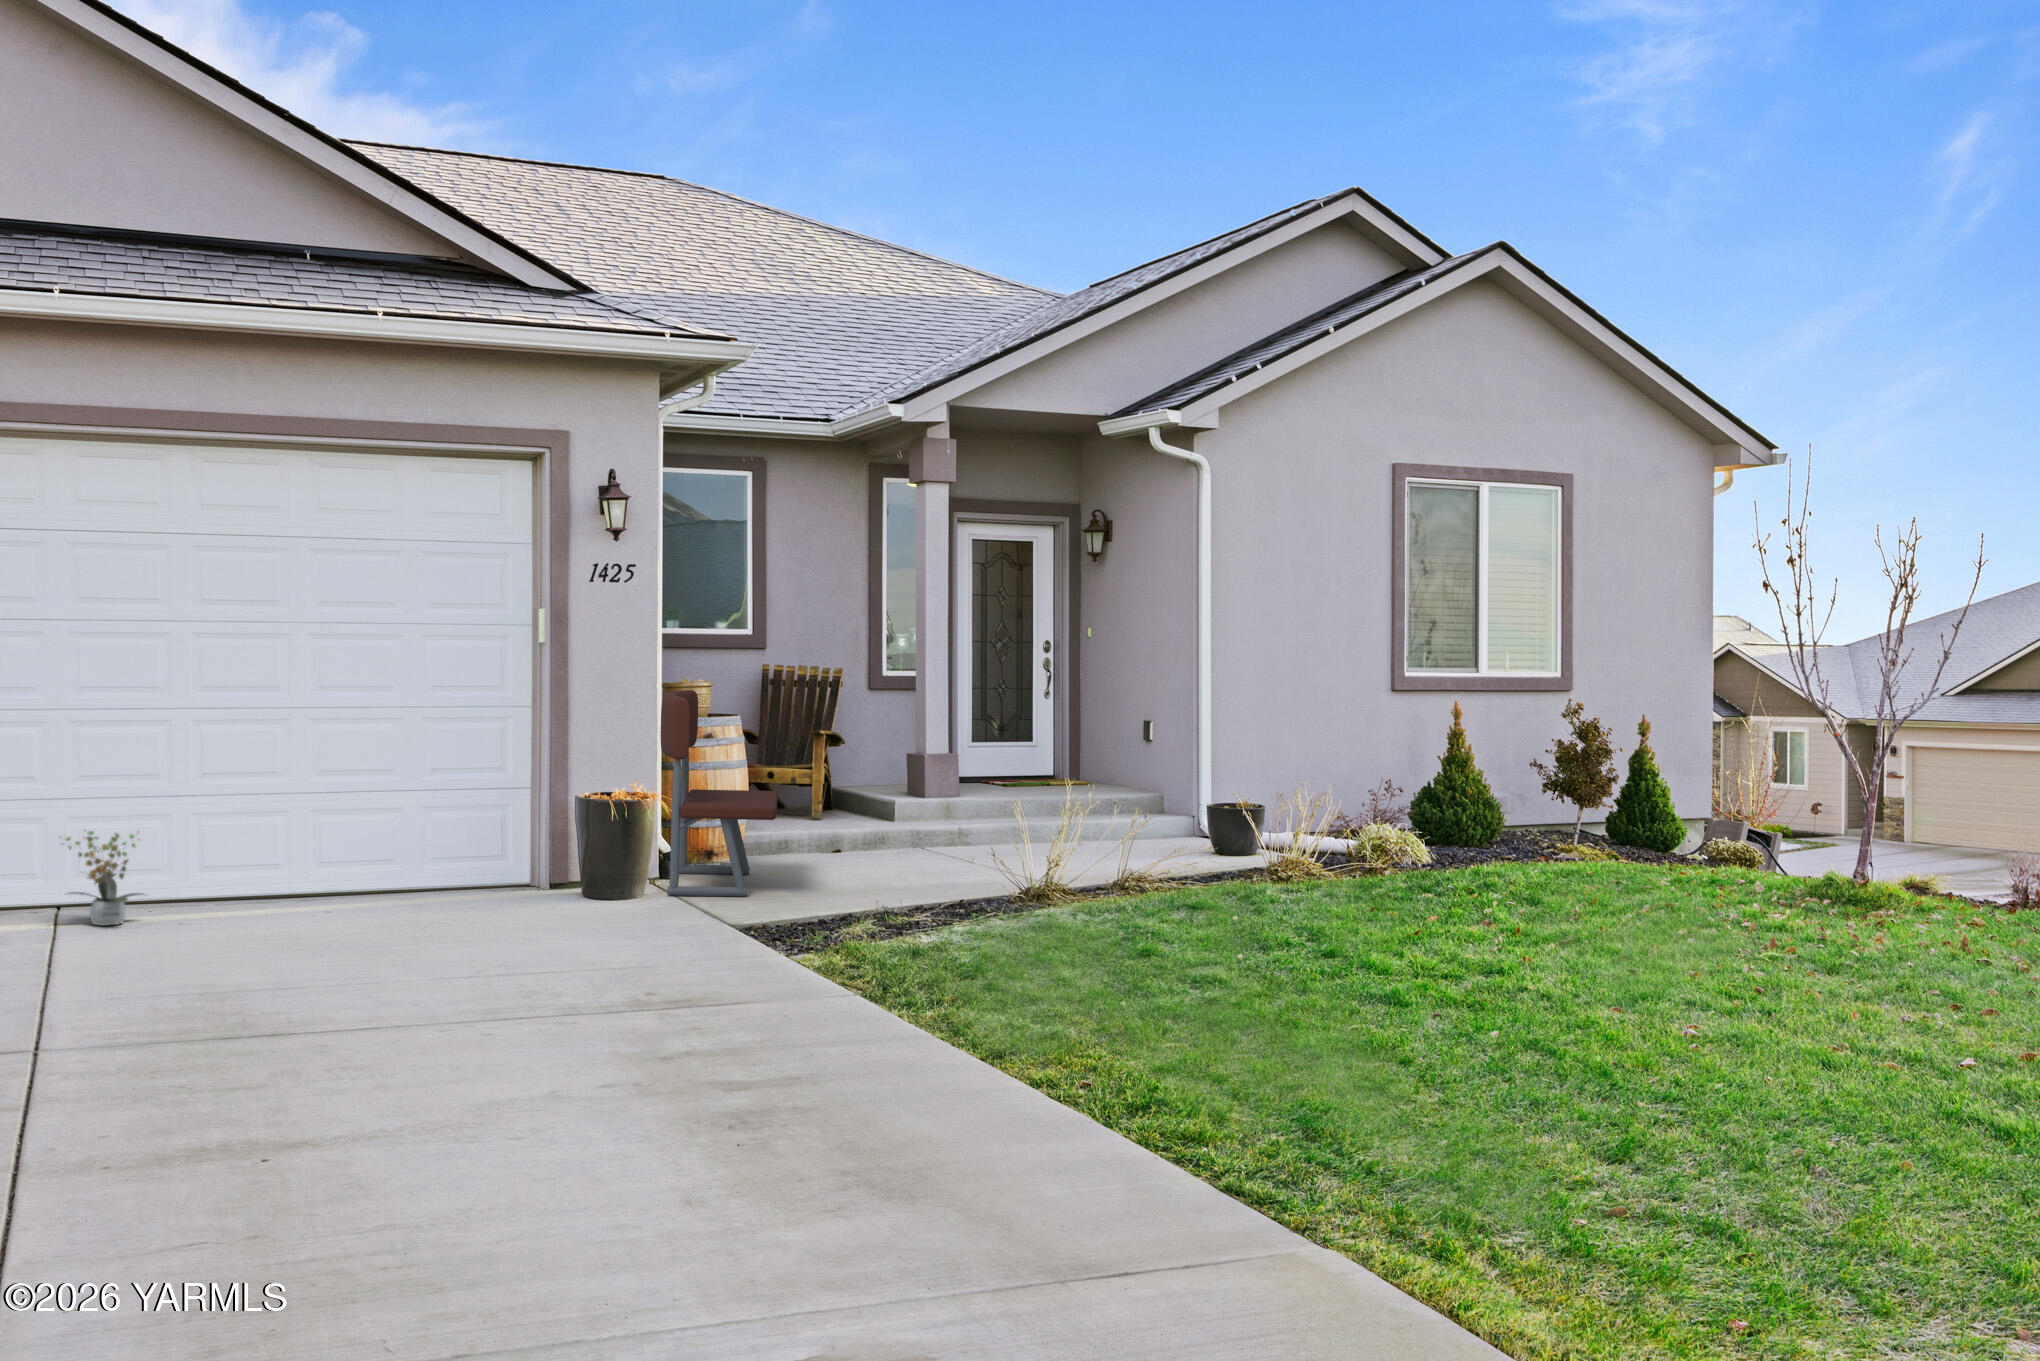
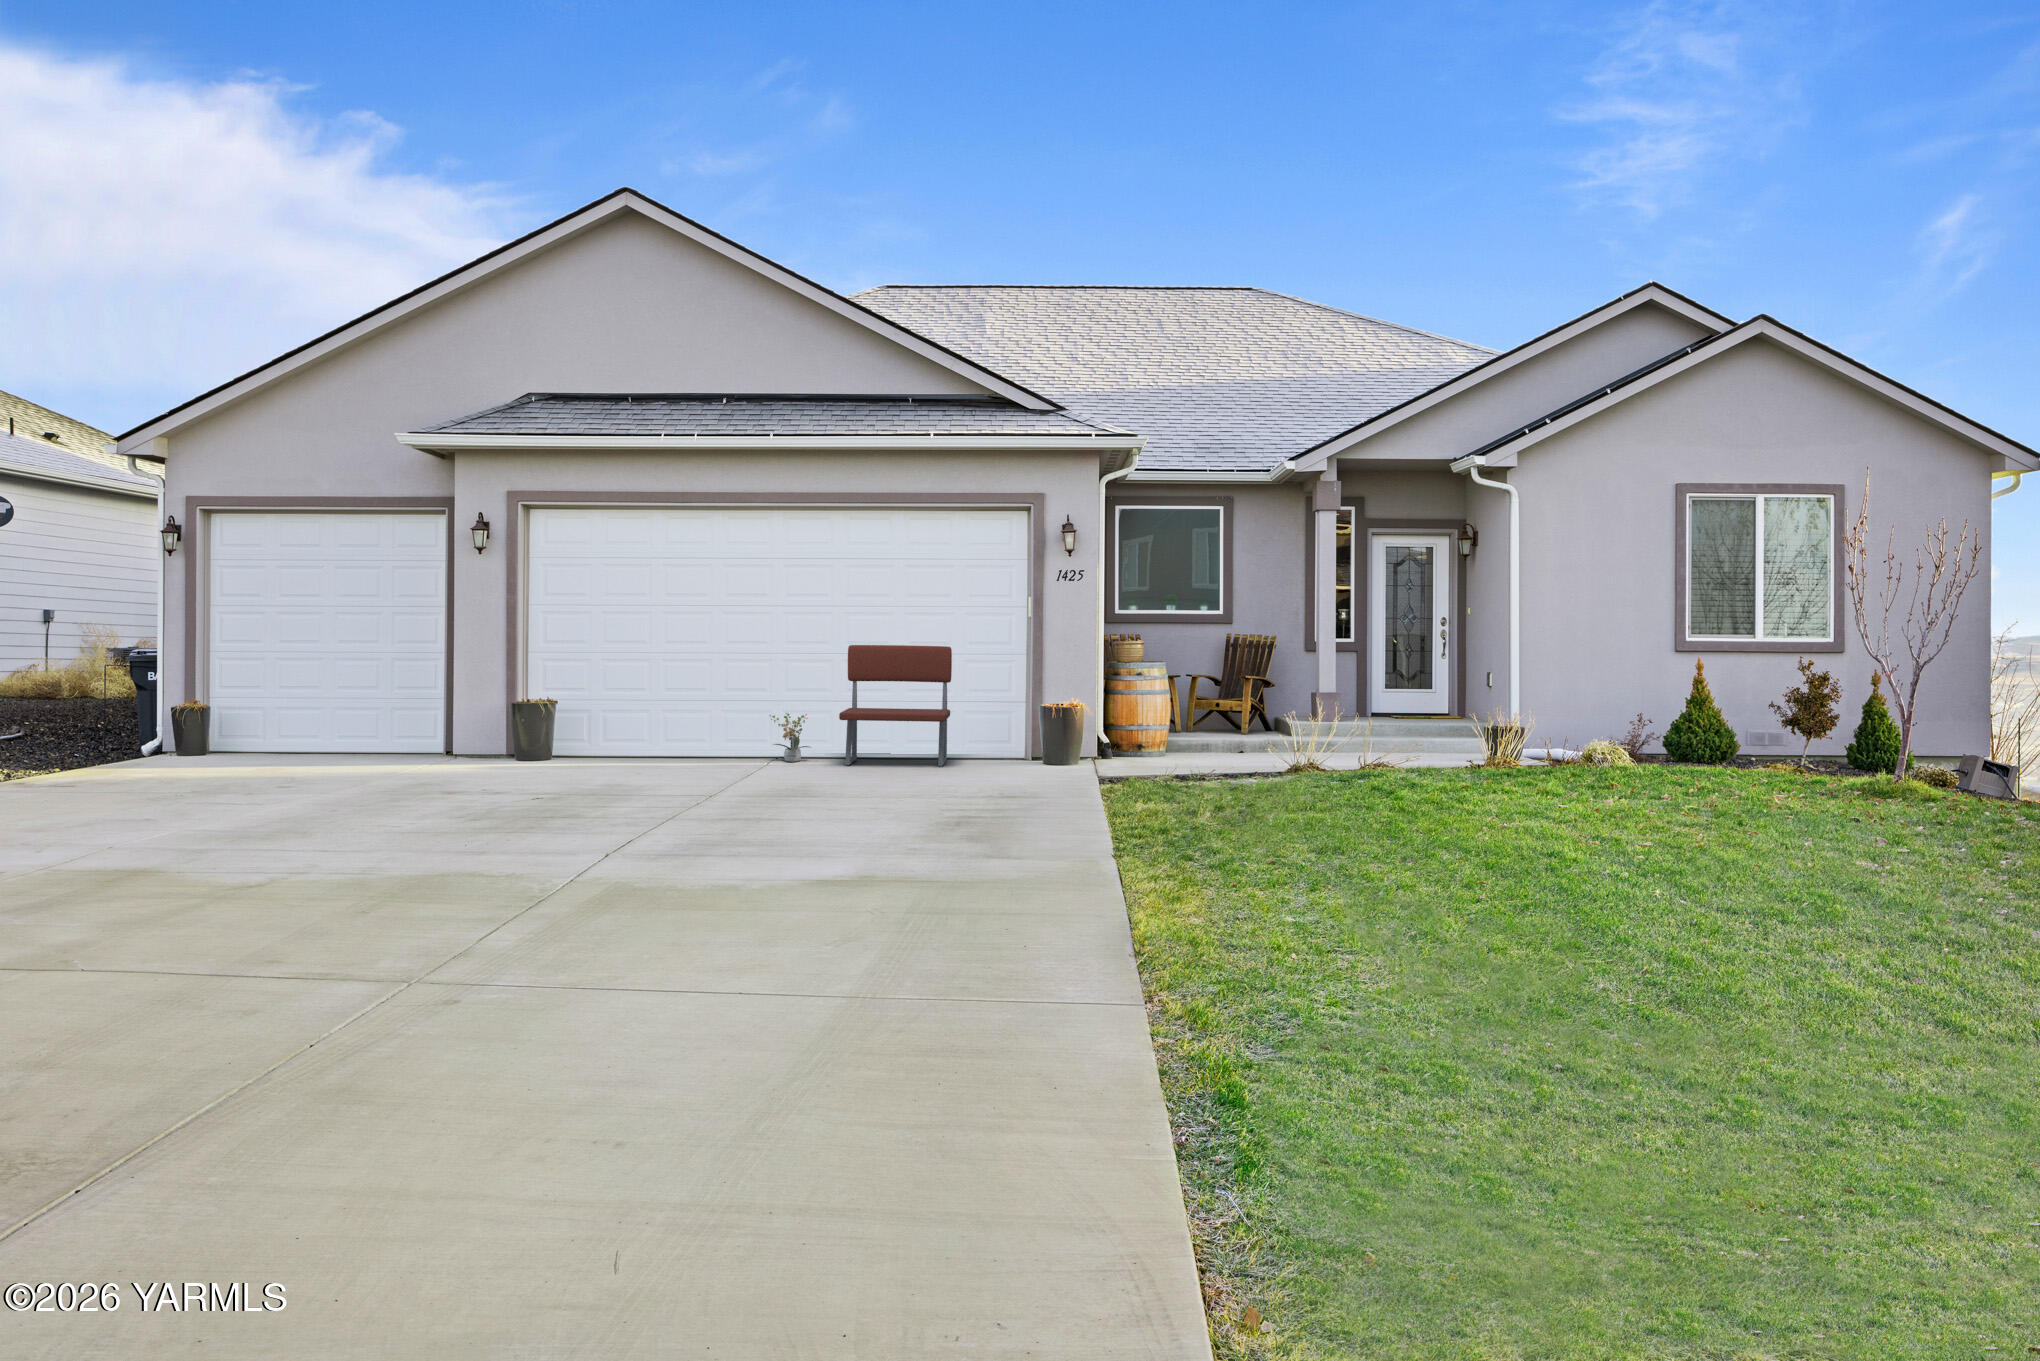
bench: present [661,690,778,896] -> present [839,645,952,767]

